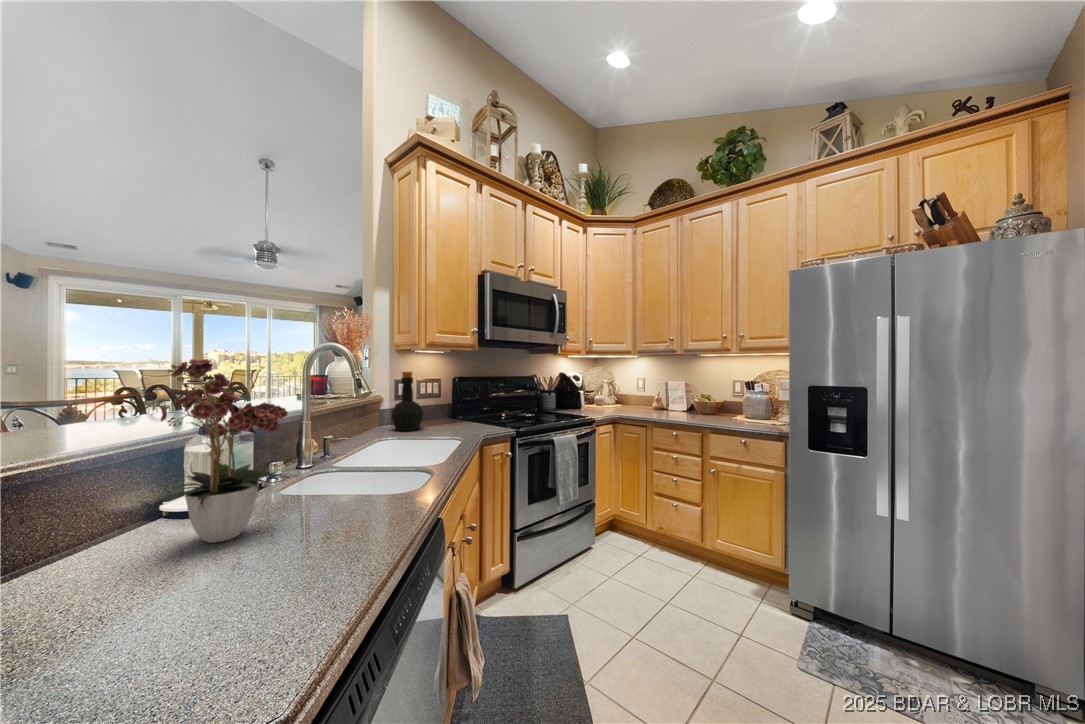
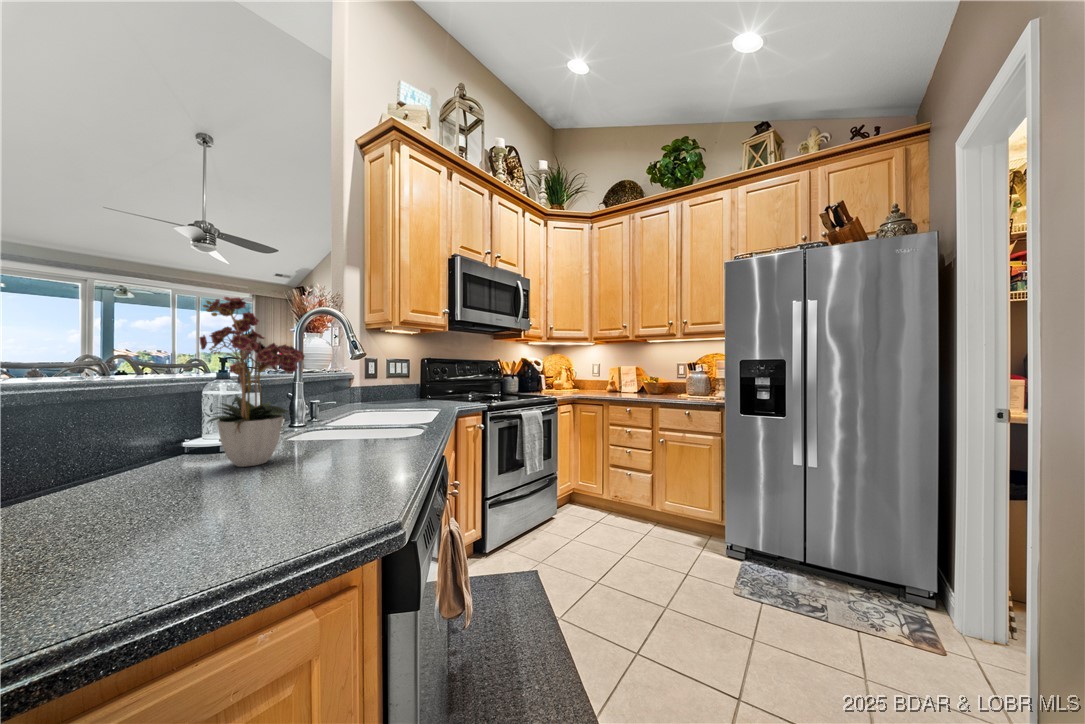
bottle: present [392,372,423,431] -> none [365,348,397,406]

